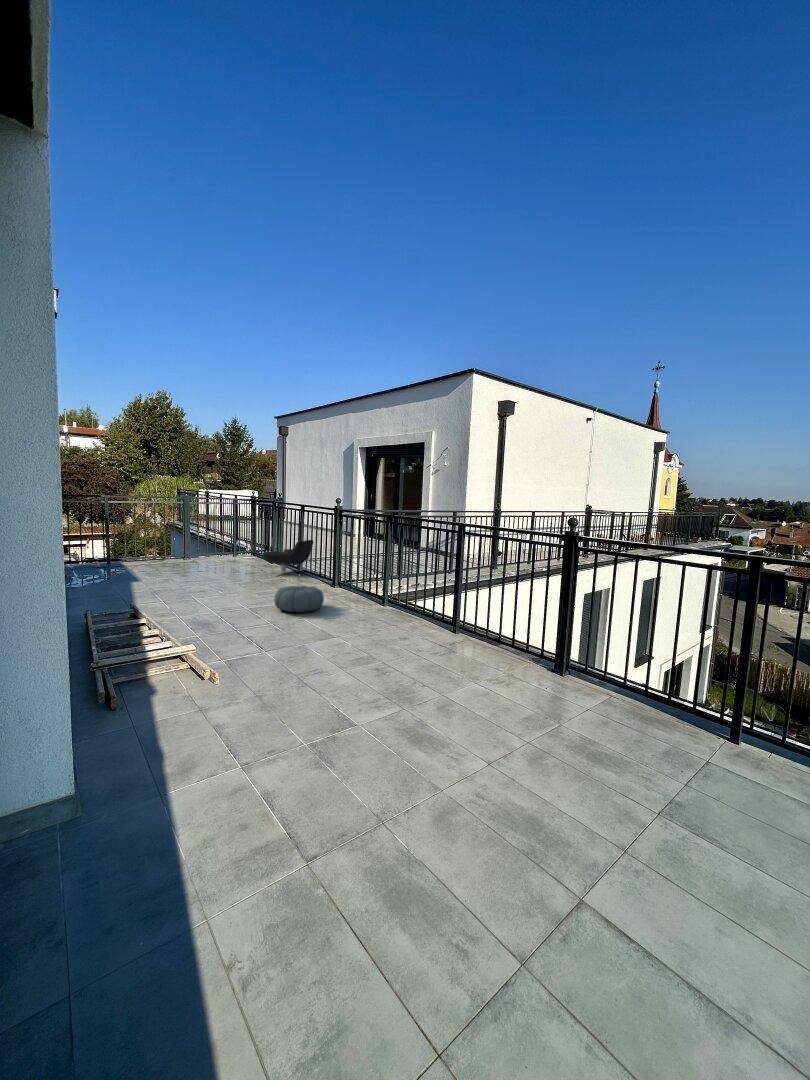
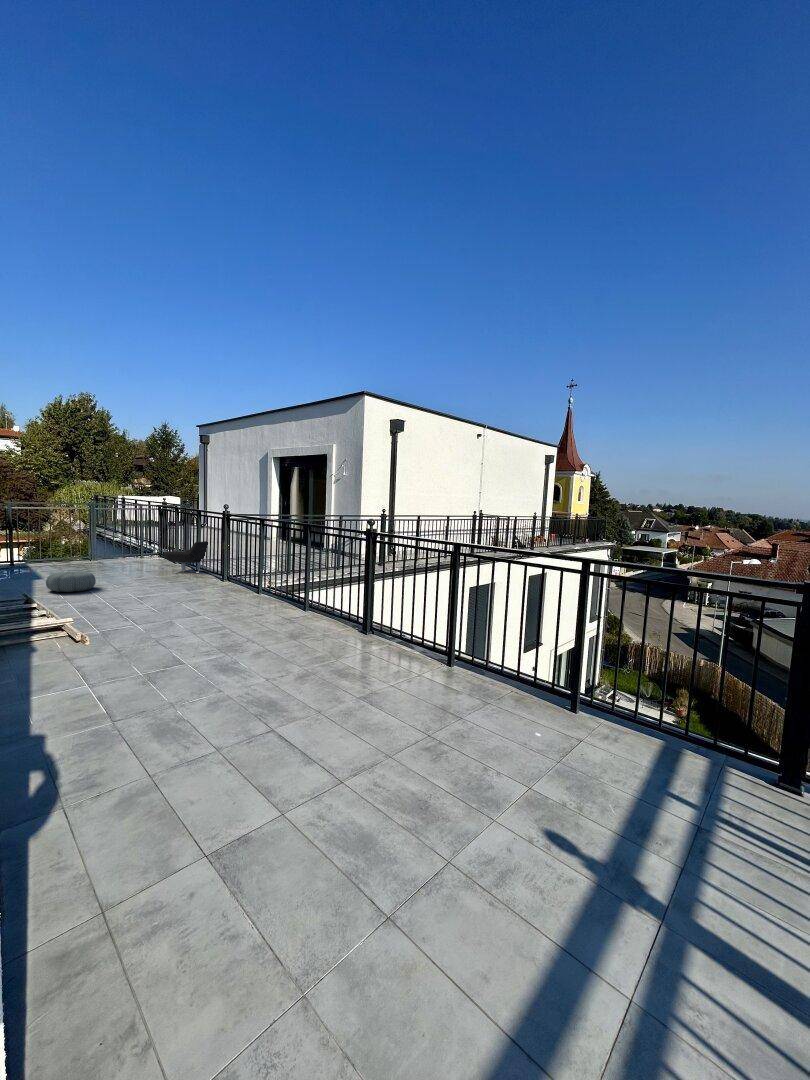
pouf: present [274,586,324,612] -> present [46,571,96,592]

